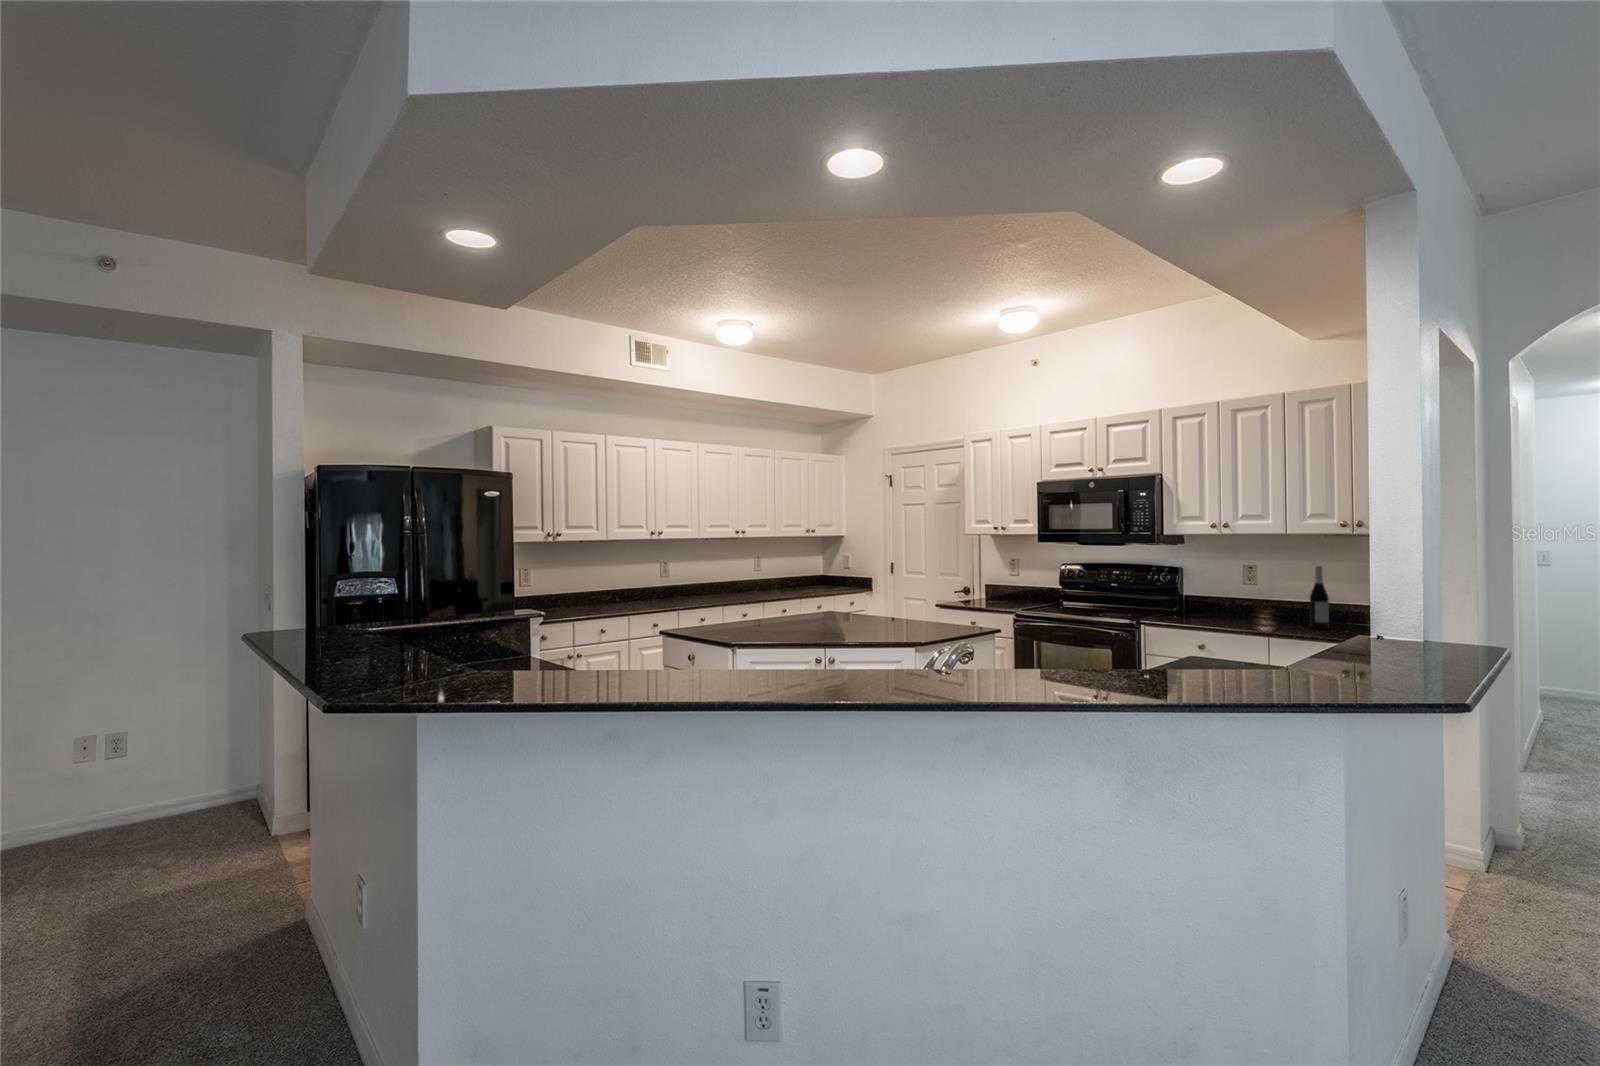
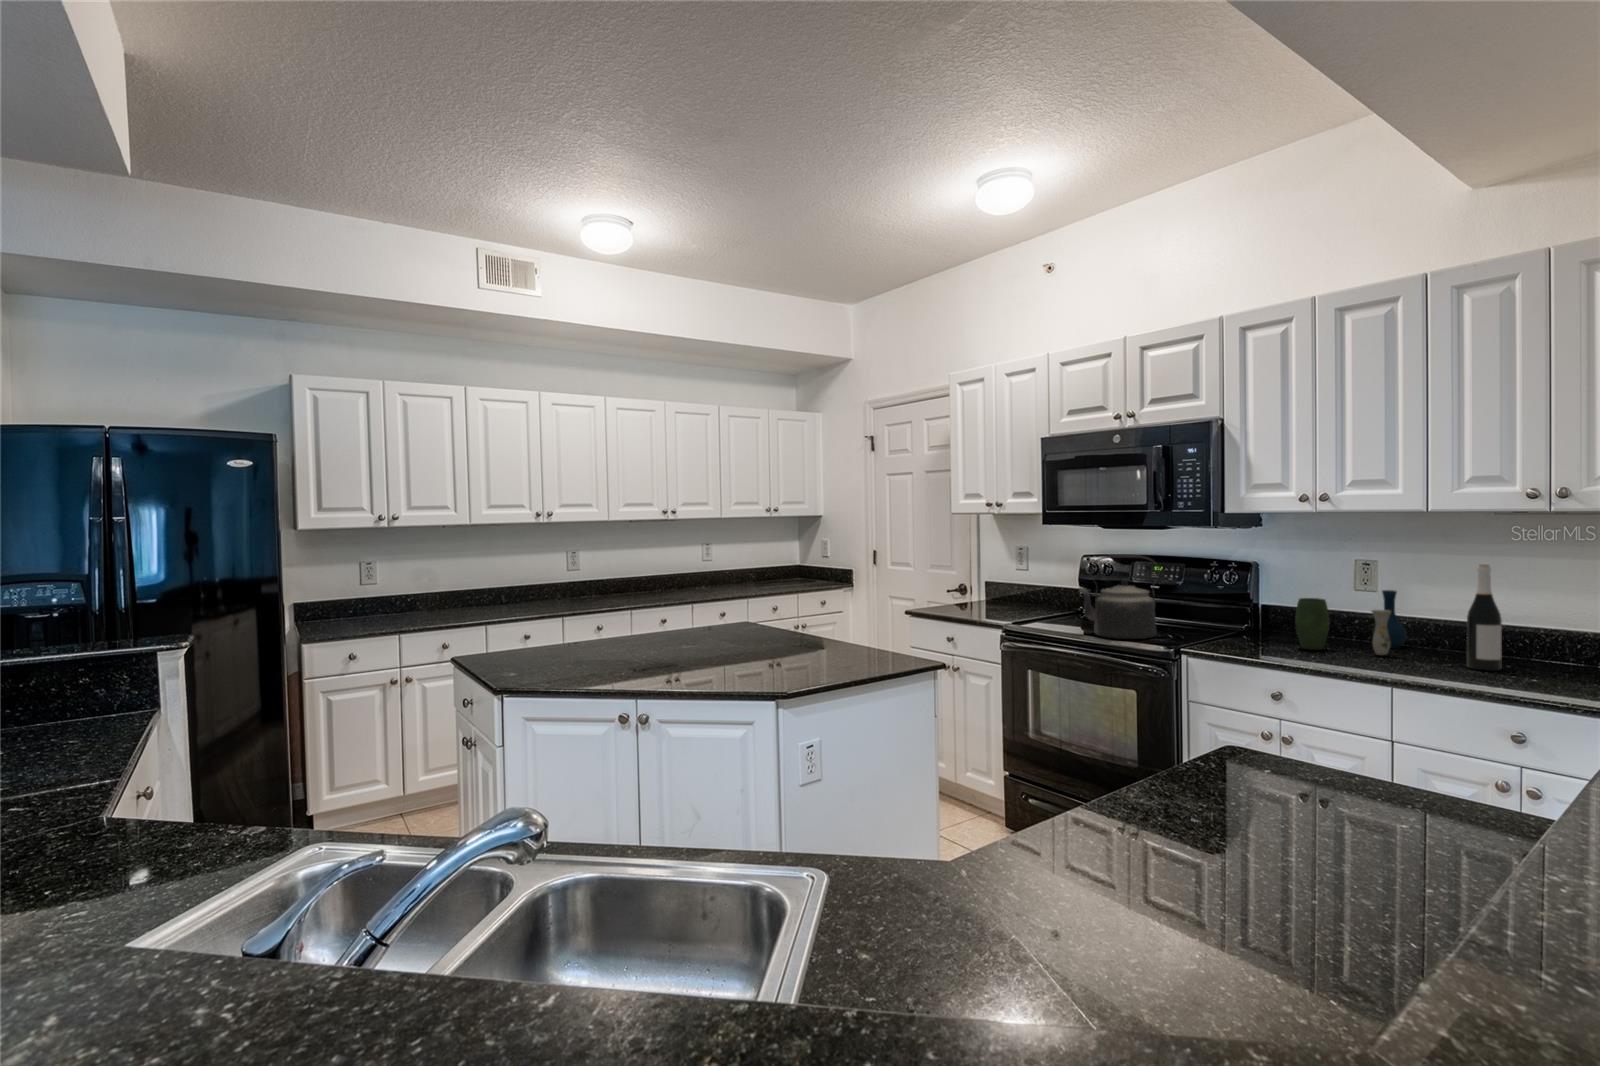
kettle: none [1069,563,1123,618] -> present [1079,555,1159,639]
vase: none [1210,584,1276,623] -> present [1295,590,1407,655]

